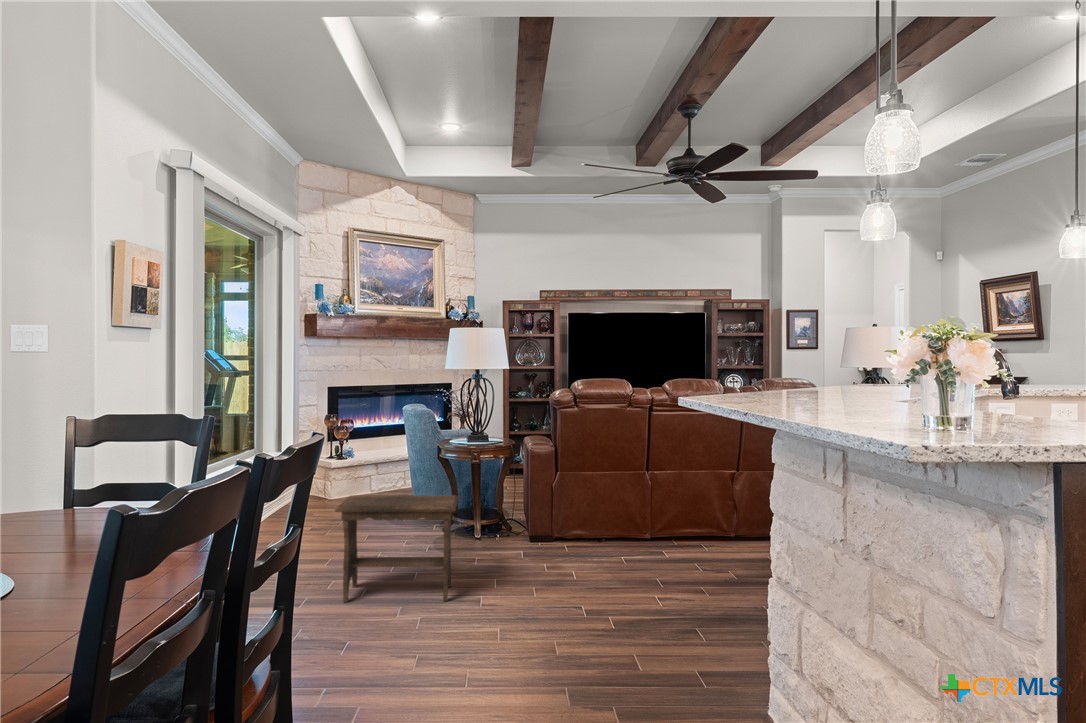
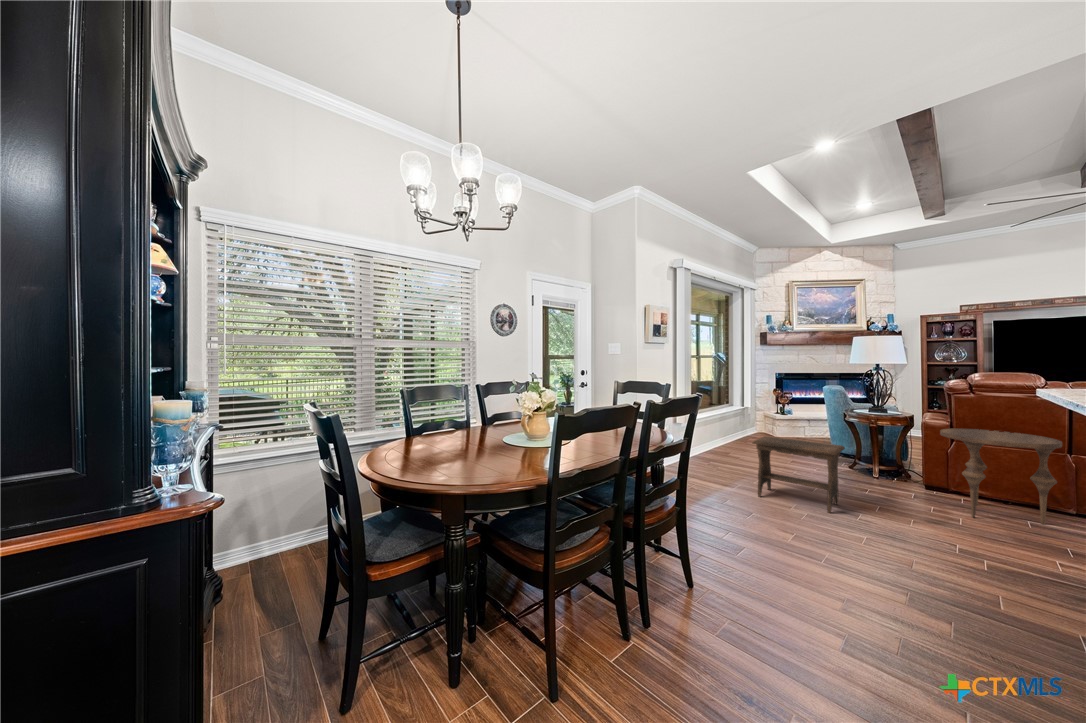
side table: none [551,453,649,564] -> present [940,429,1062,525]

